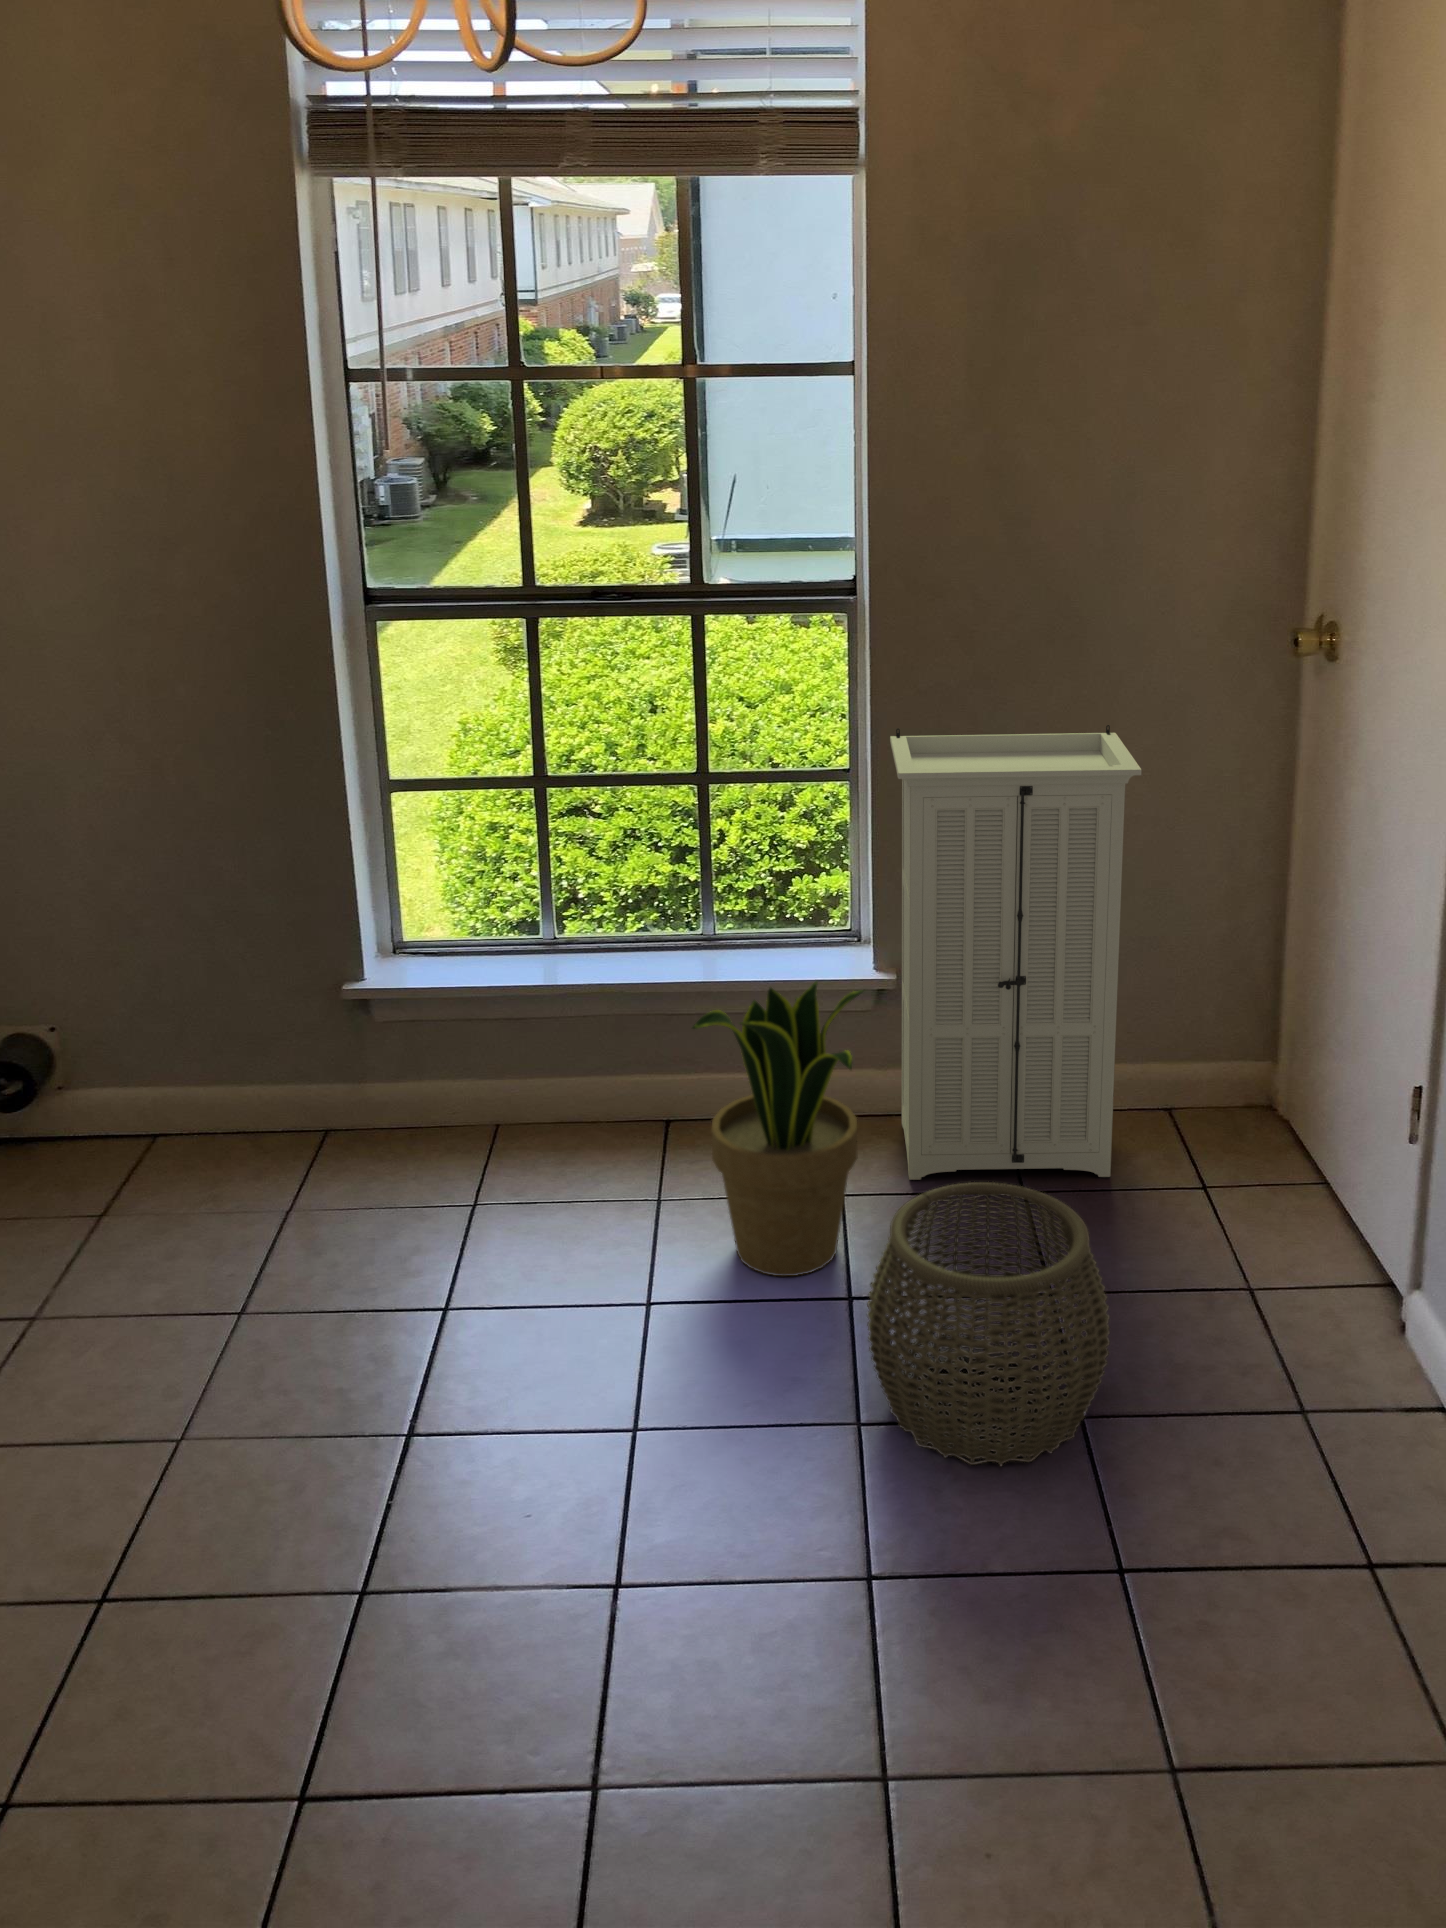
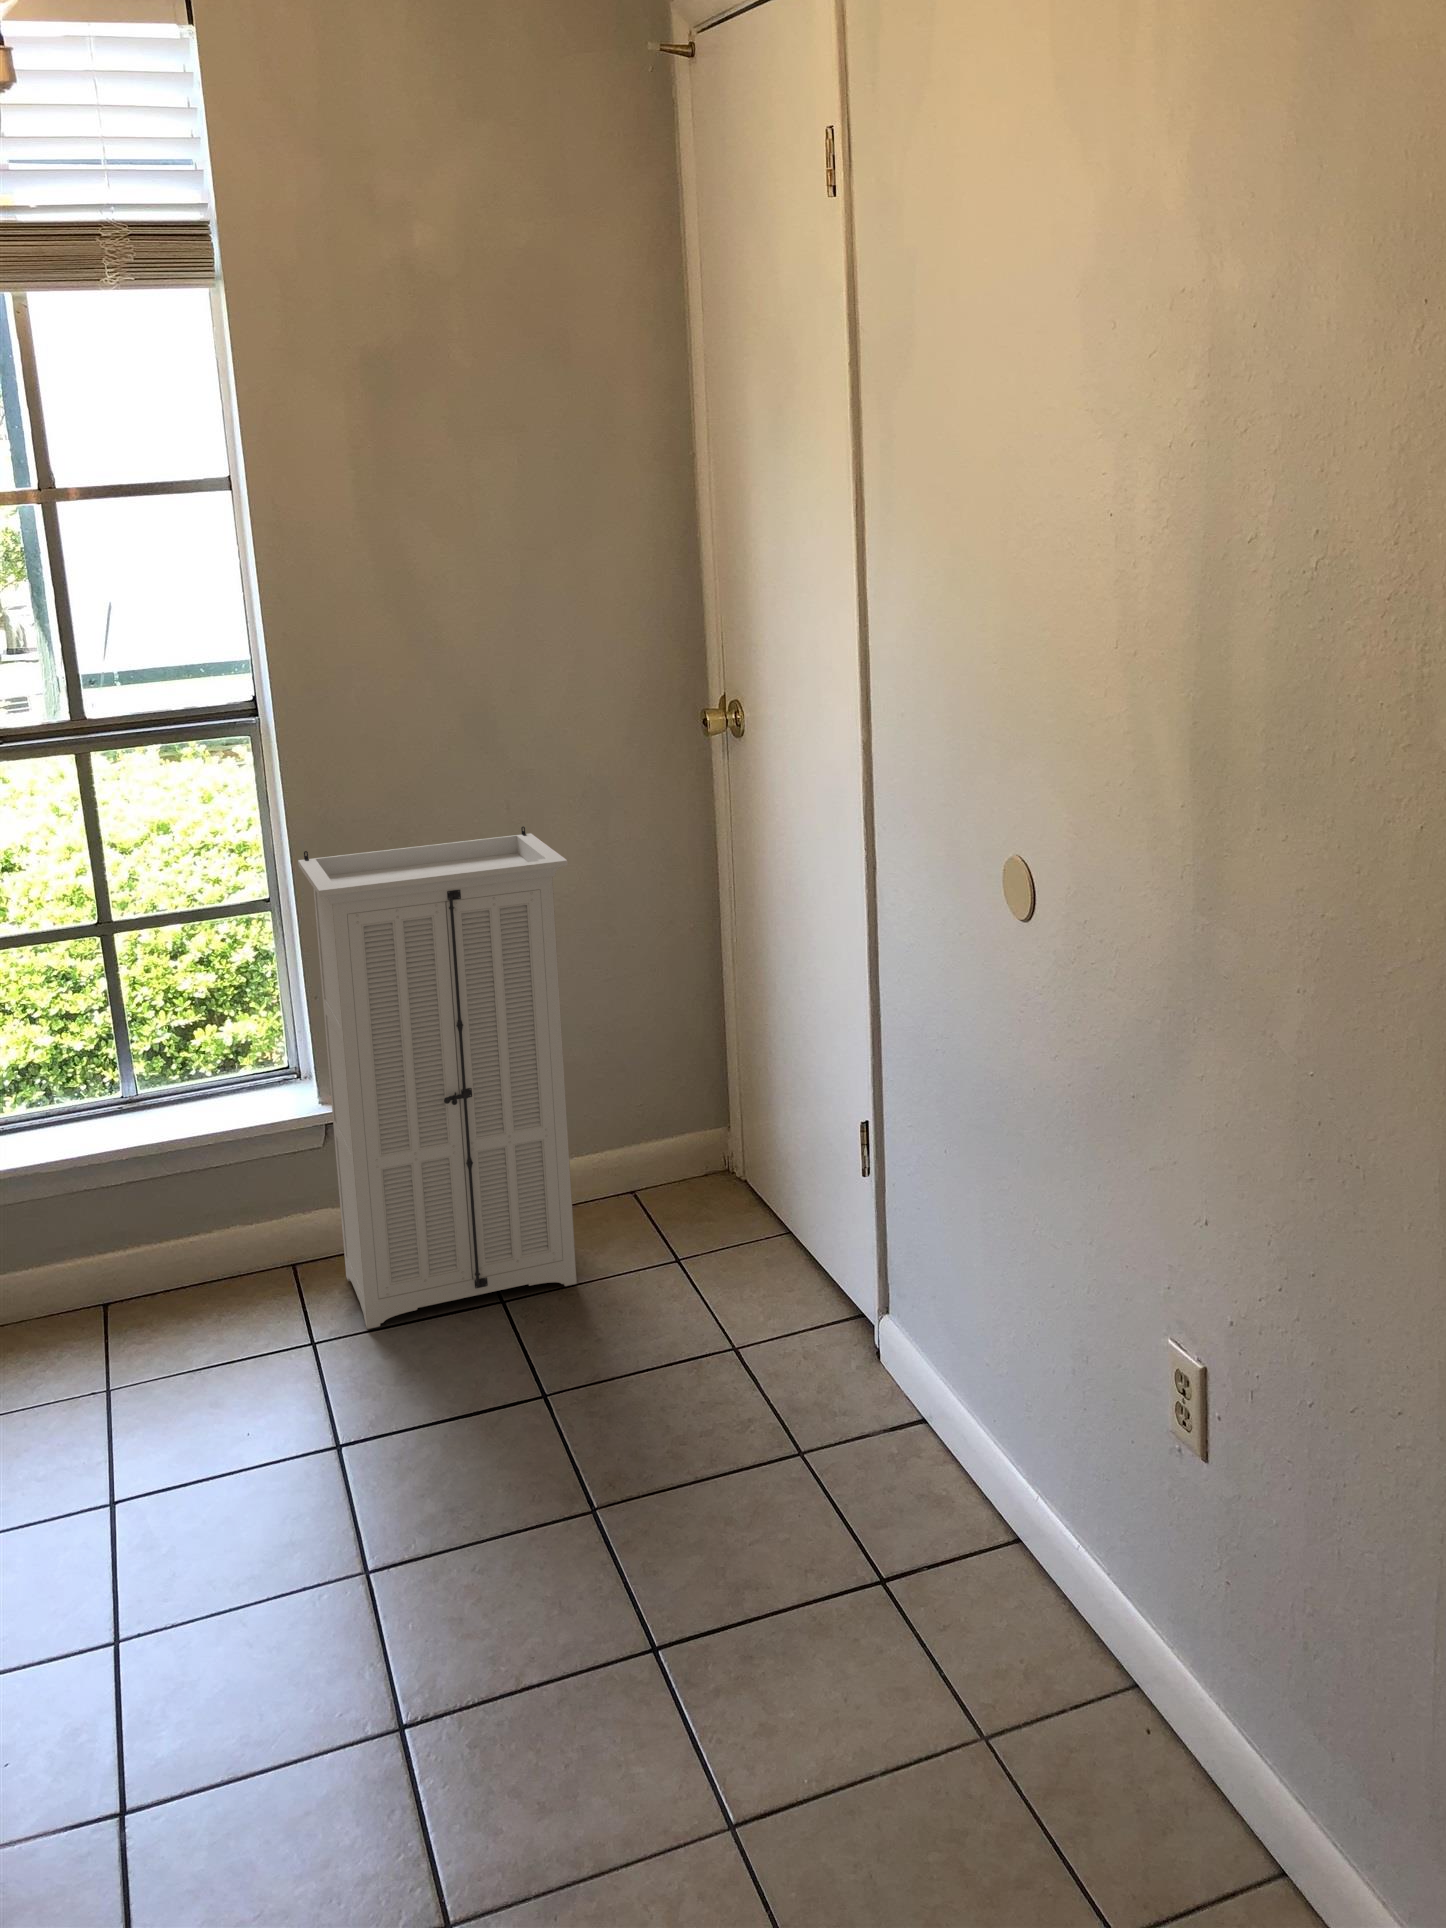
potted plant: present [693,981,863,1276] -> none [118,1120,318,1455]
woven basket: present [867,1182,1110,1466] -> none [361,1285,620,1582]

